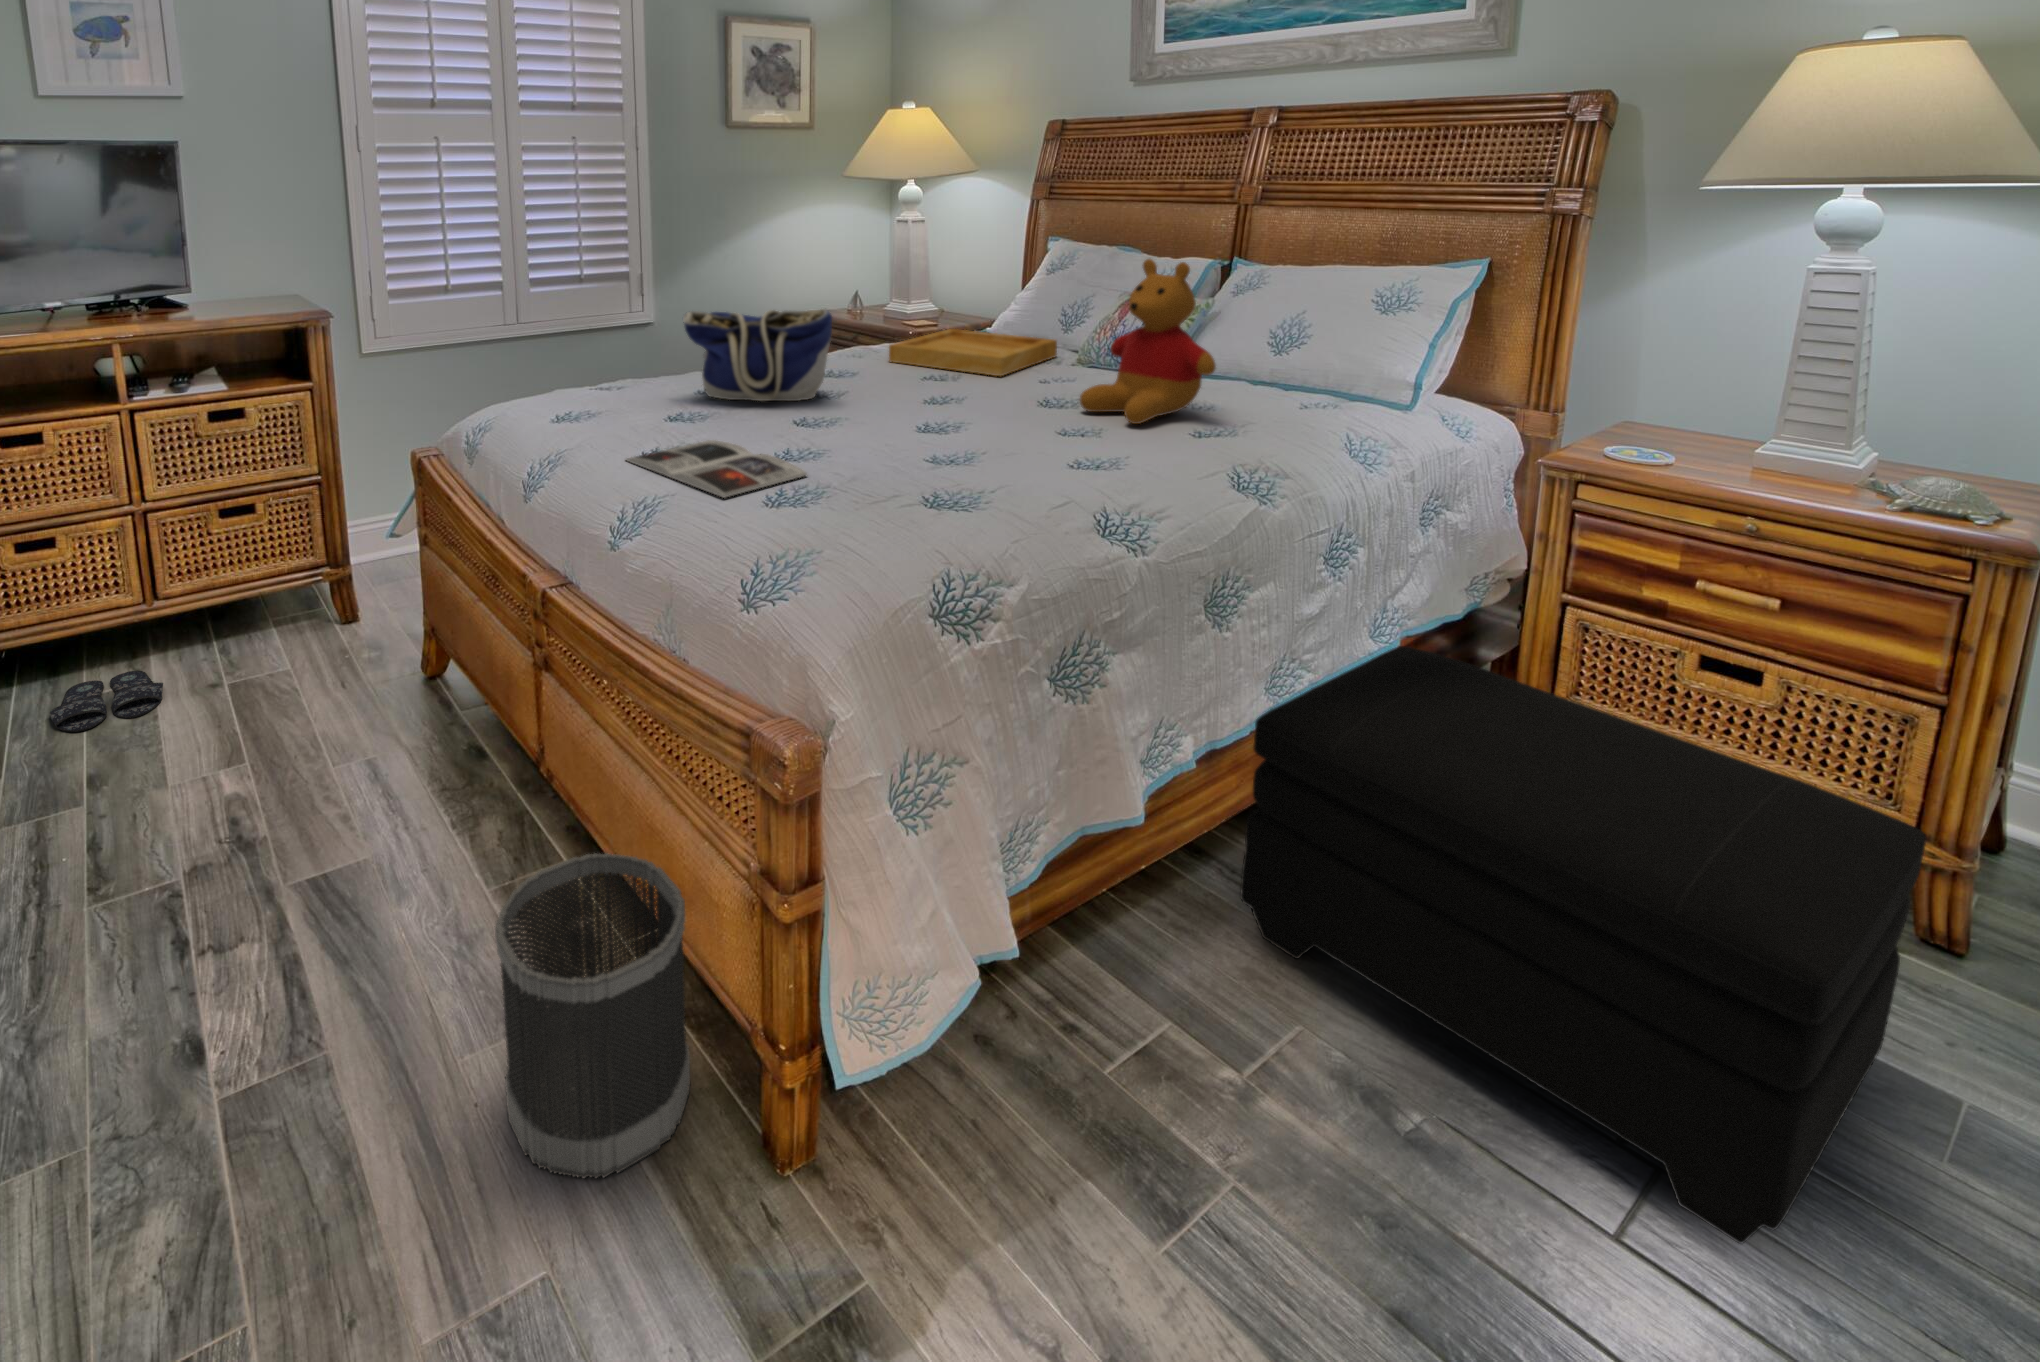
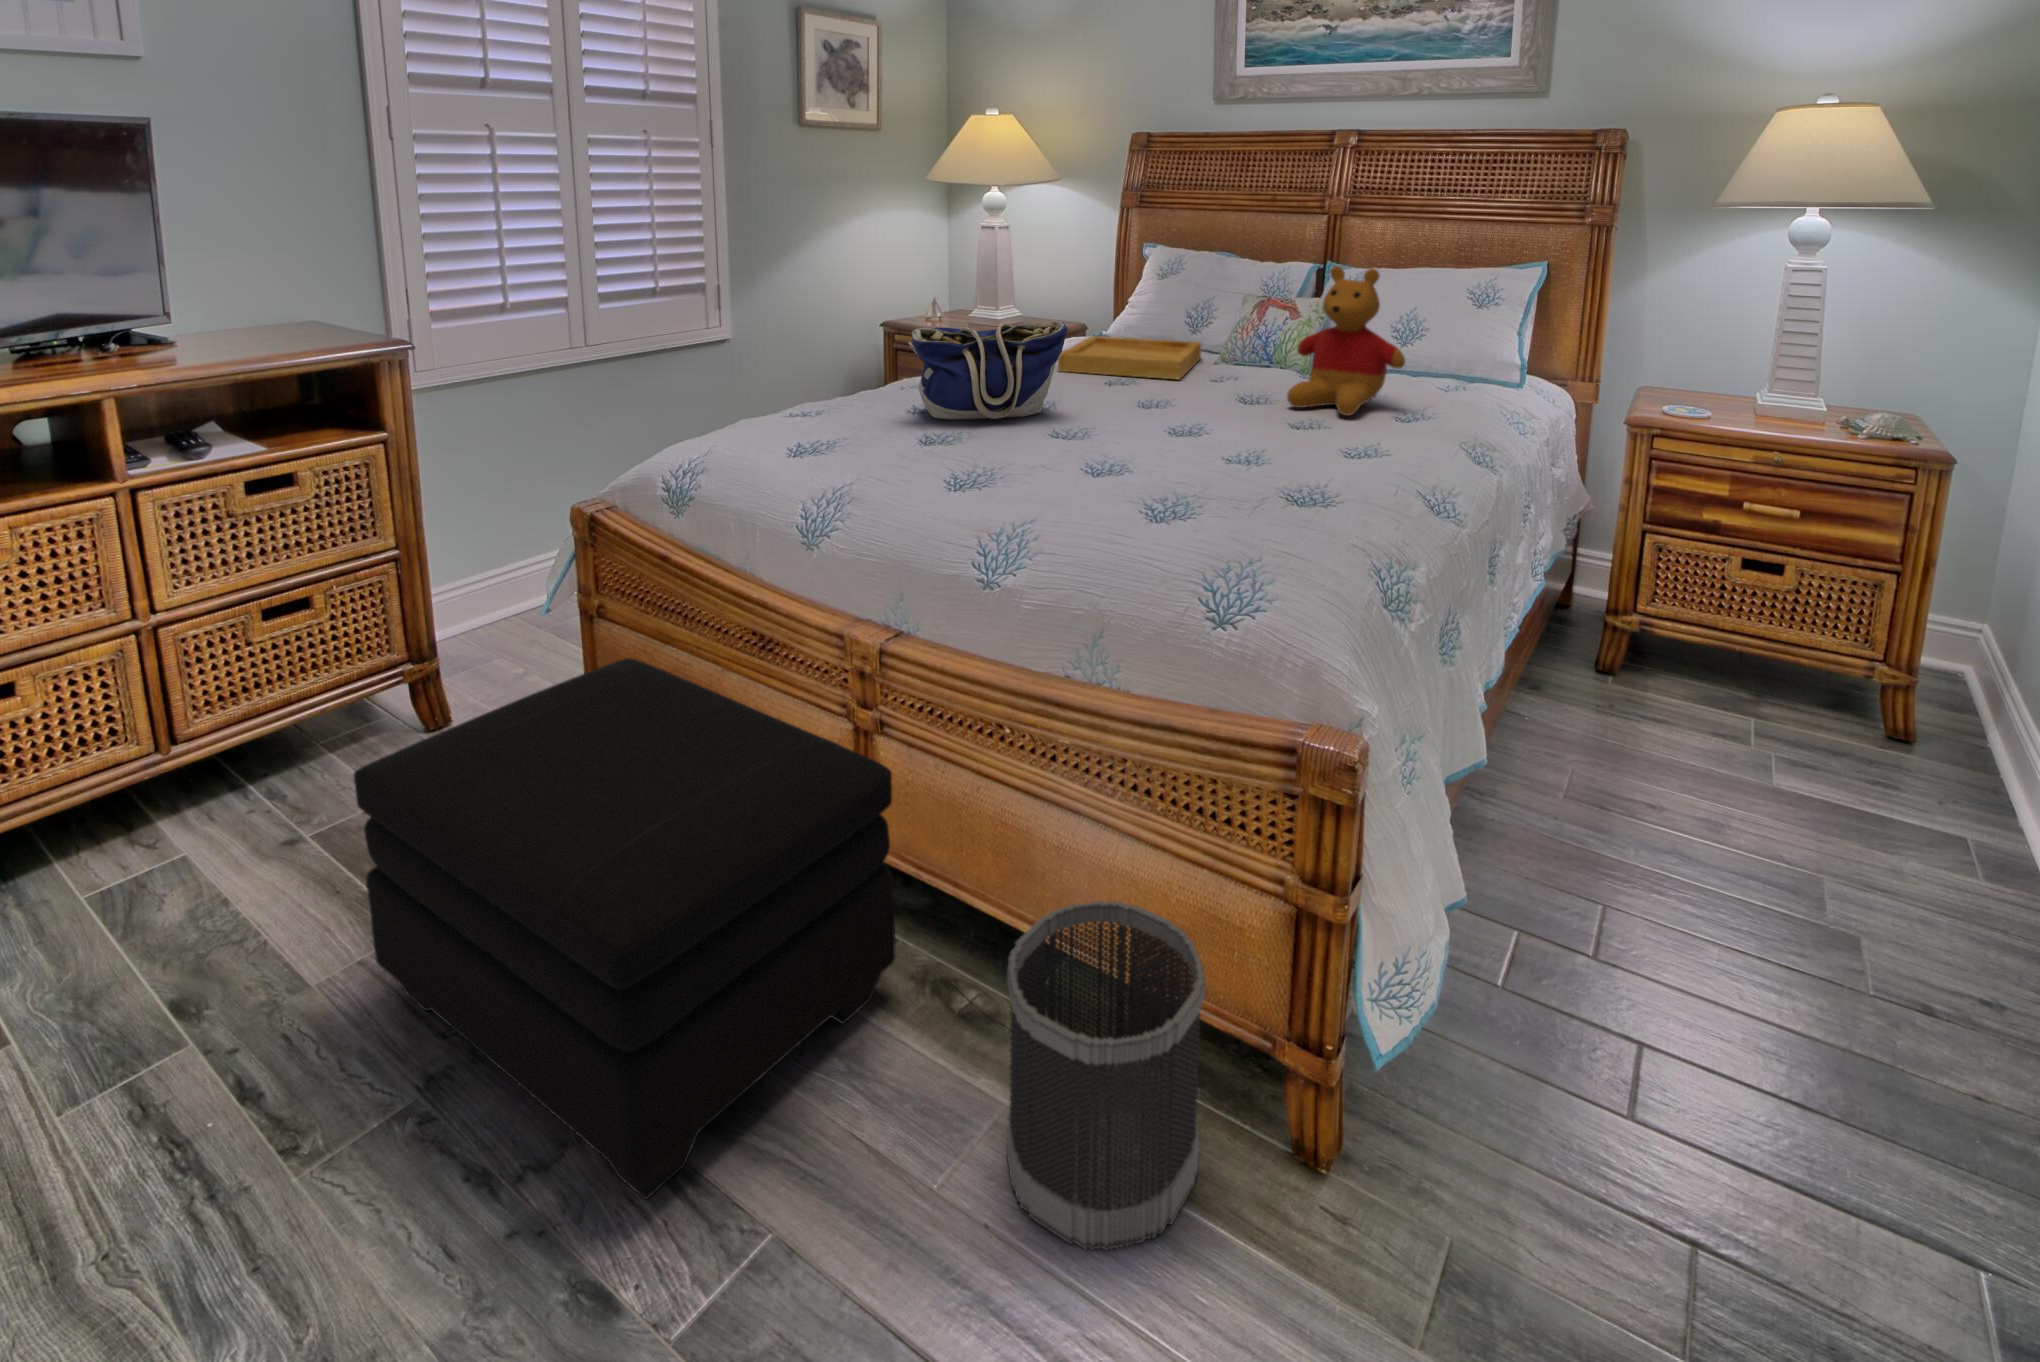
magazine: present [626,440,808,498] -> none [936,462,1139,519]
ottoman: present [1240,646,1926,1244] -> present [354,658,895,1199]
slippers: present [50,670,163,732] -> none [38,847,219,952]

